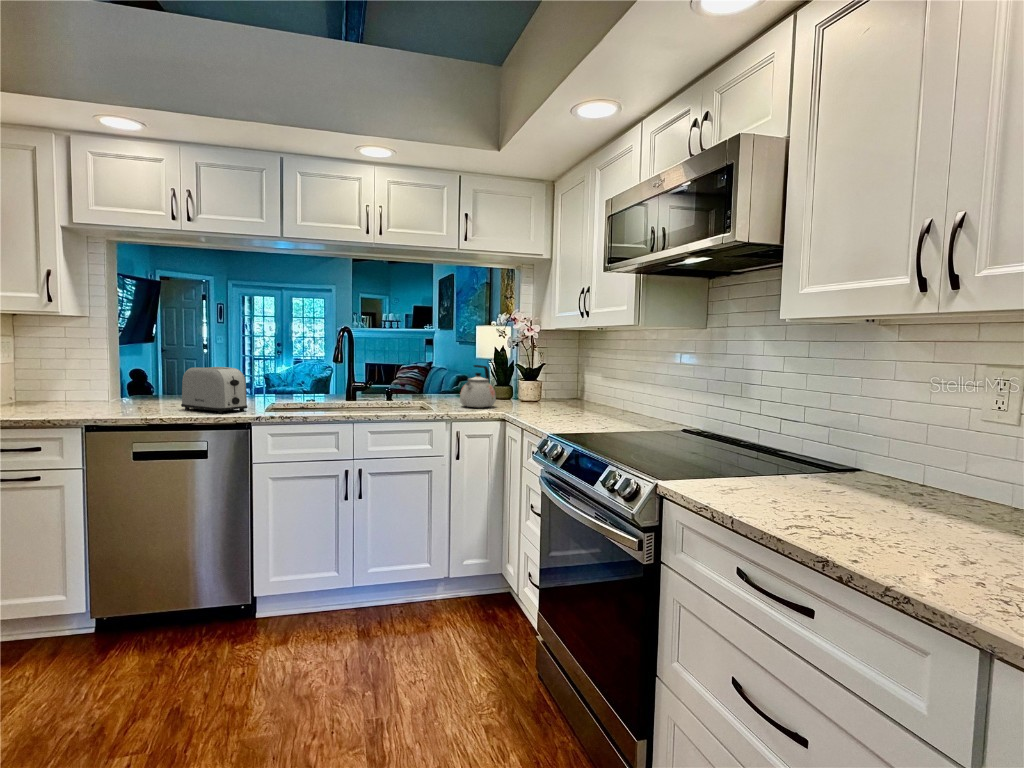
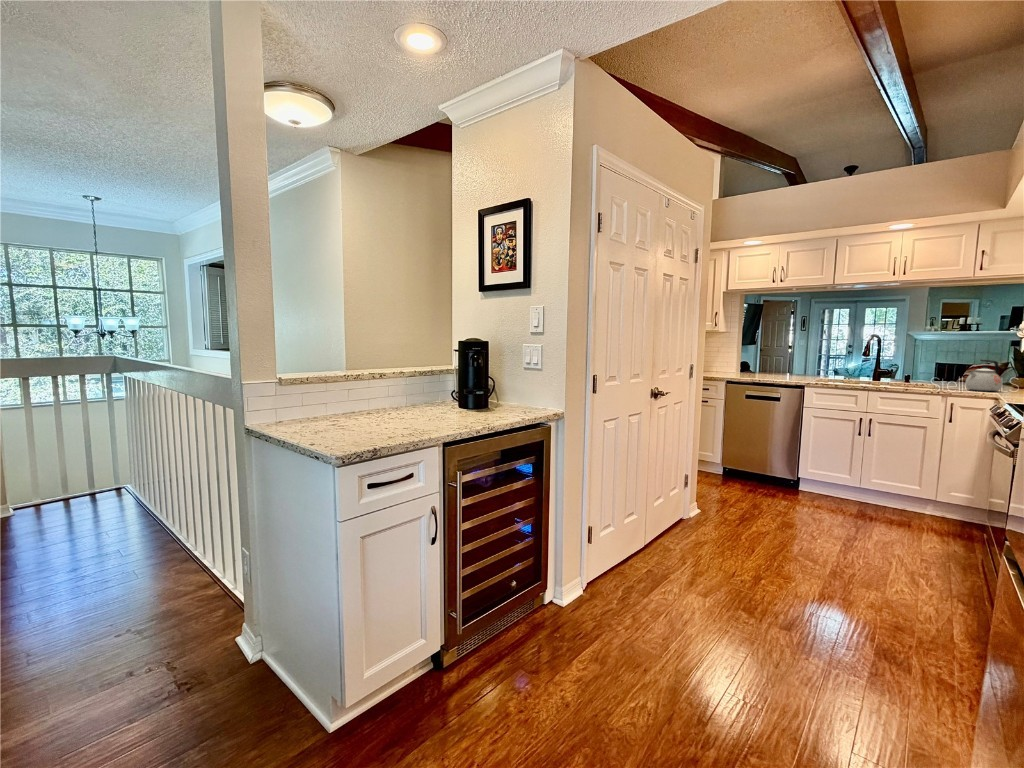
toaster: present [181,367,248,413] -> none [770,357,805,380]

